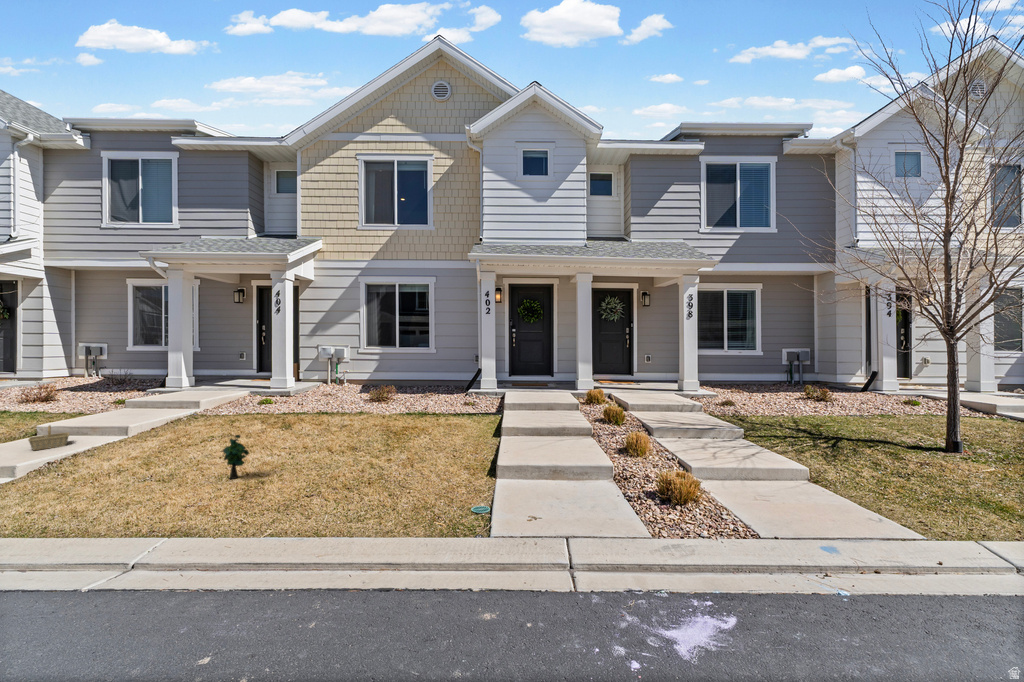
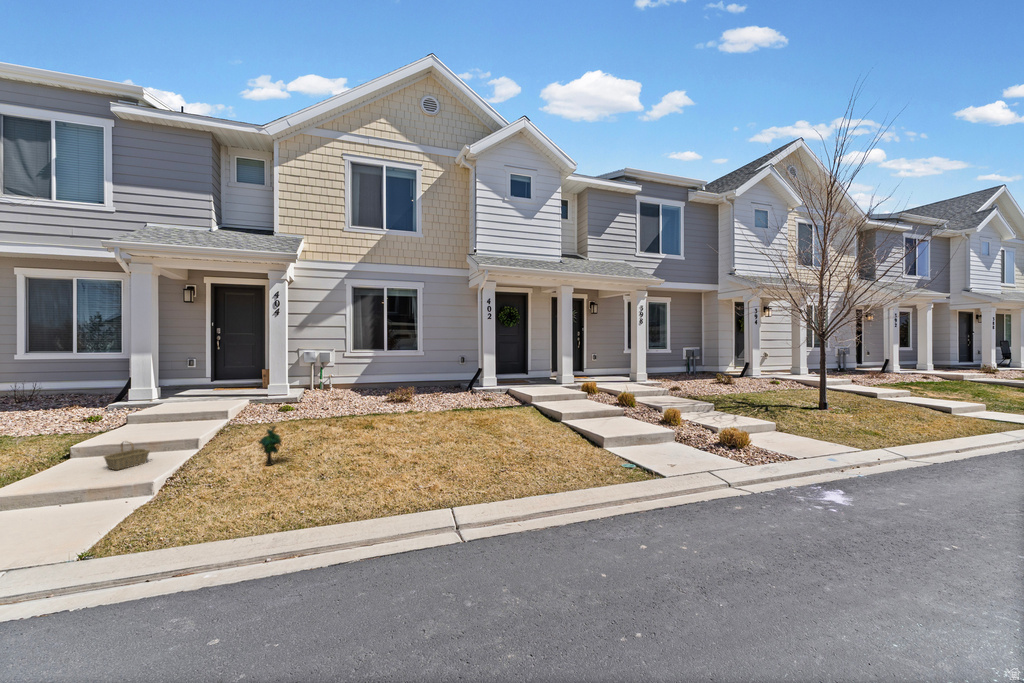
decorative plant: present [222,435,249,479] -> present [258,426,281,466]

